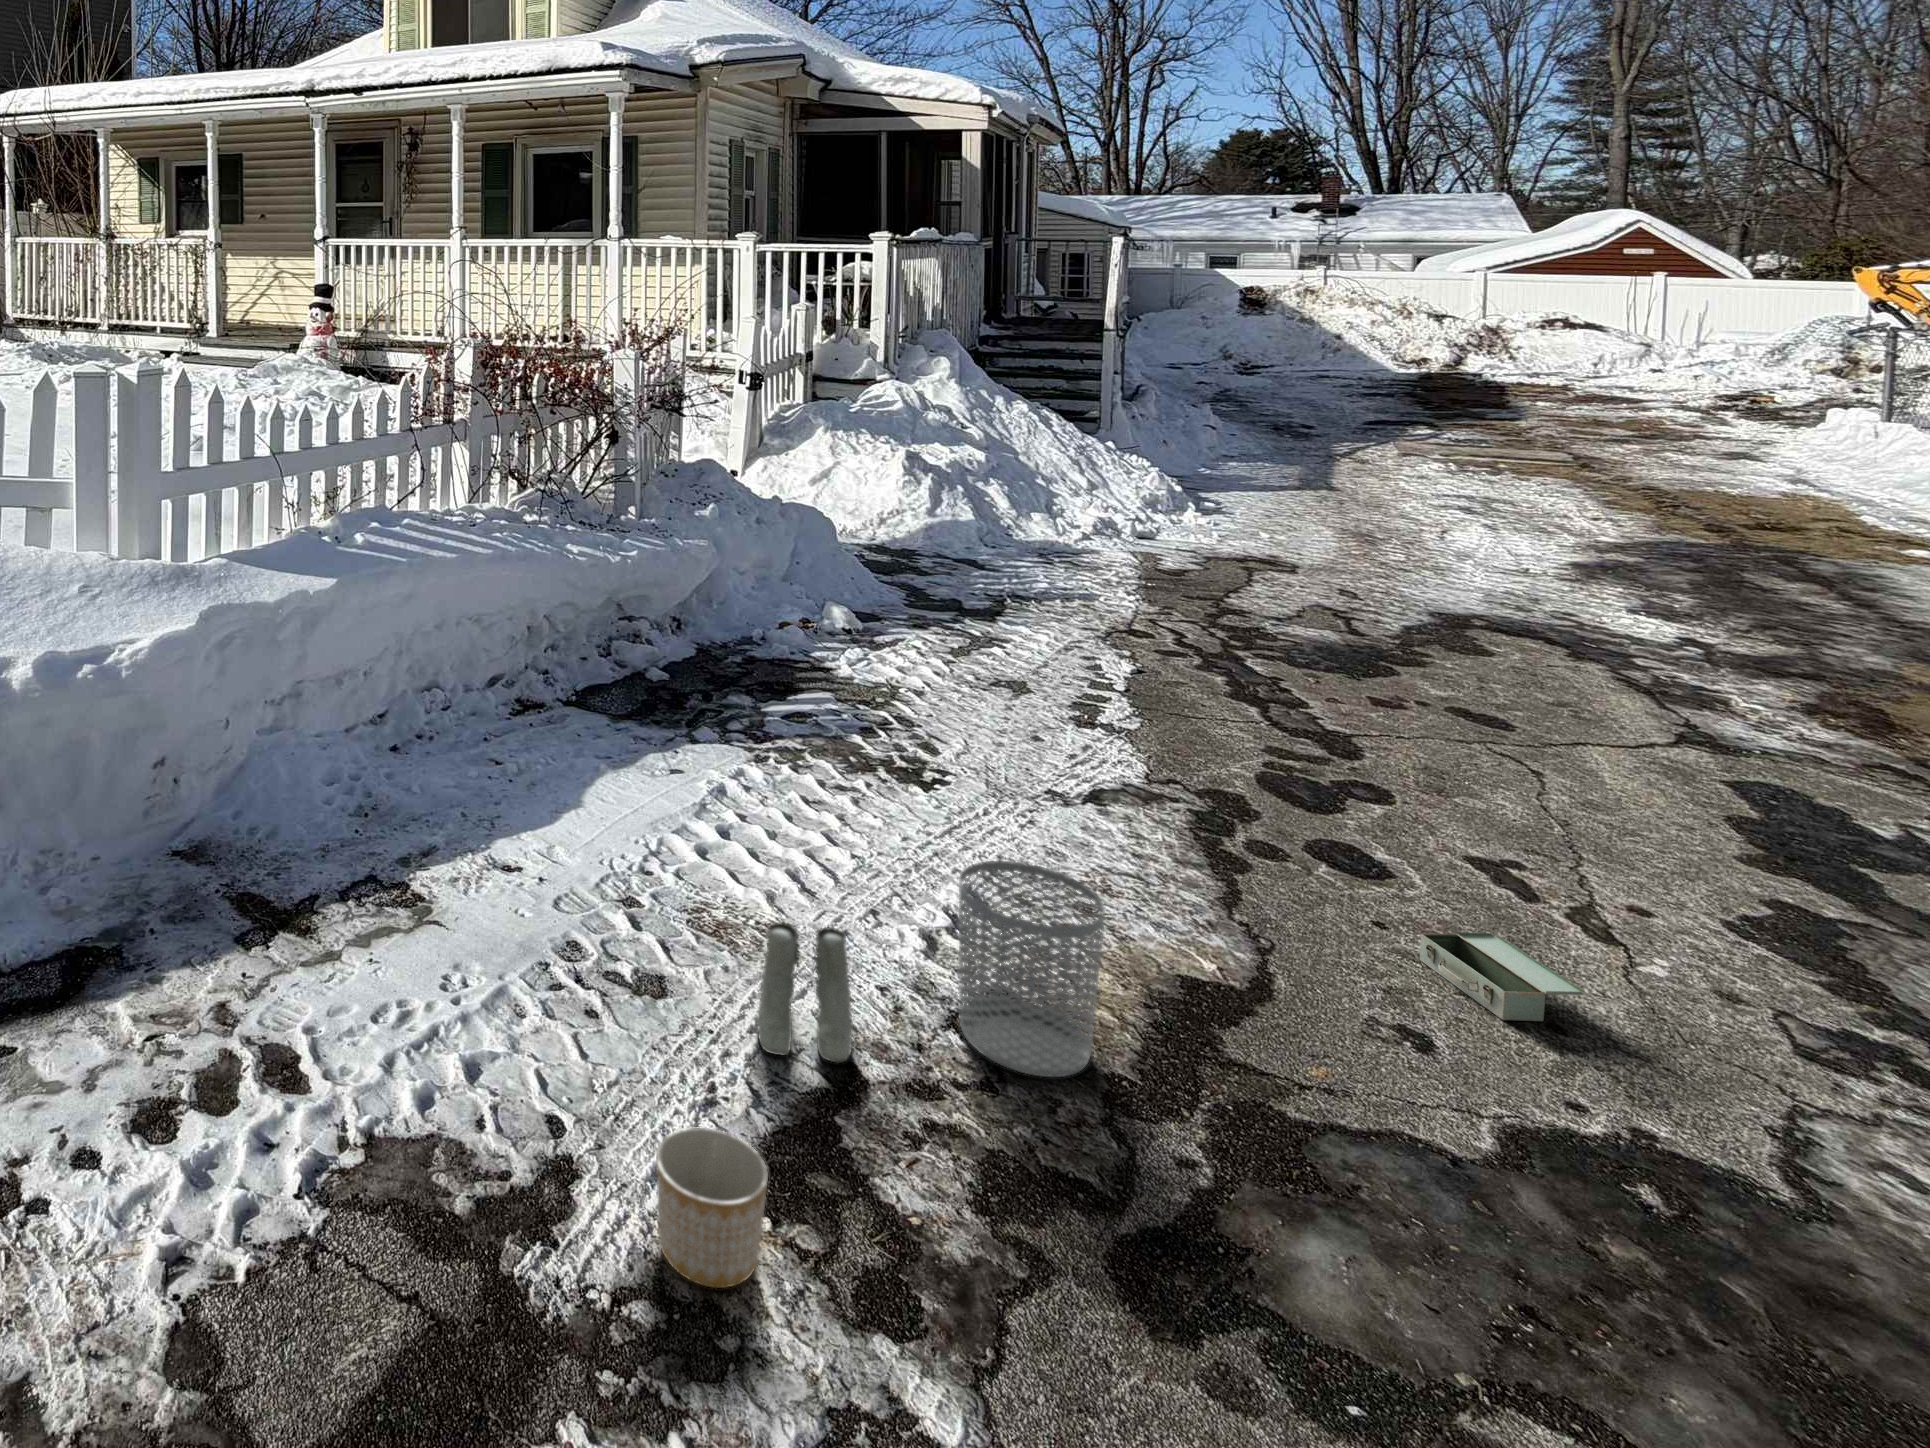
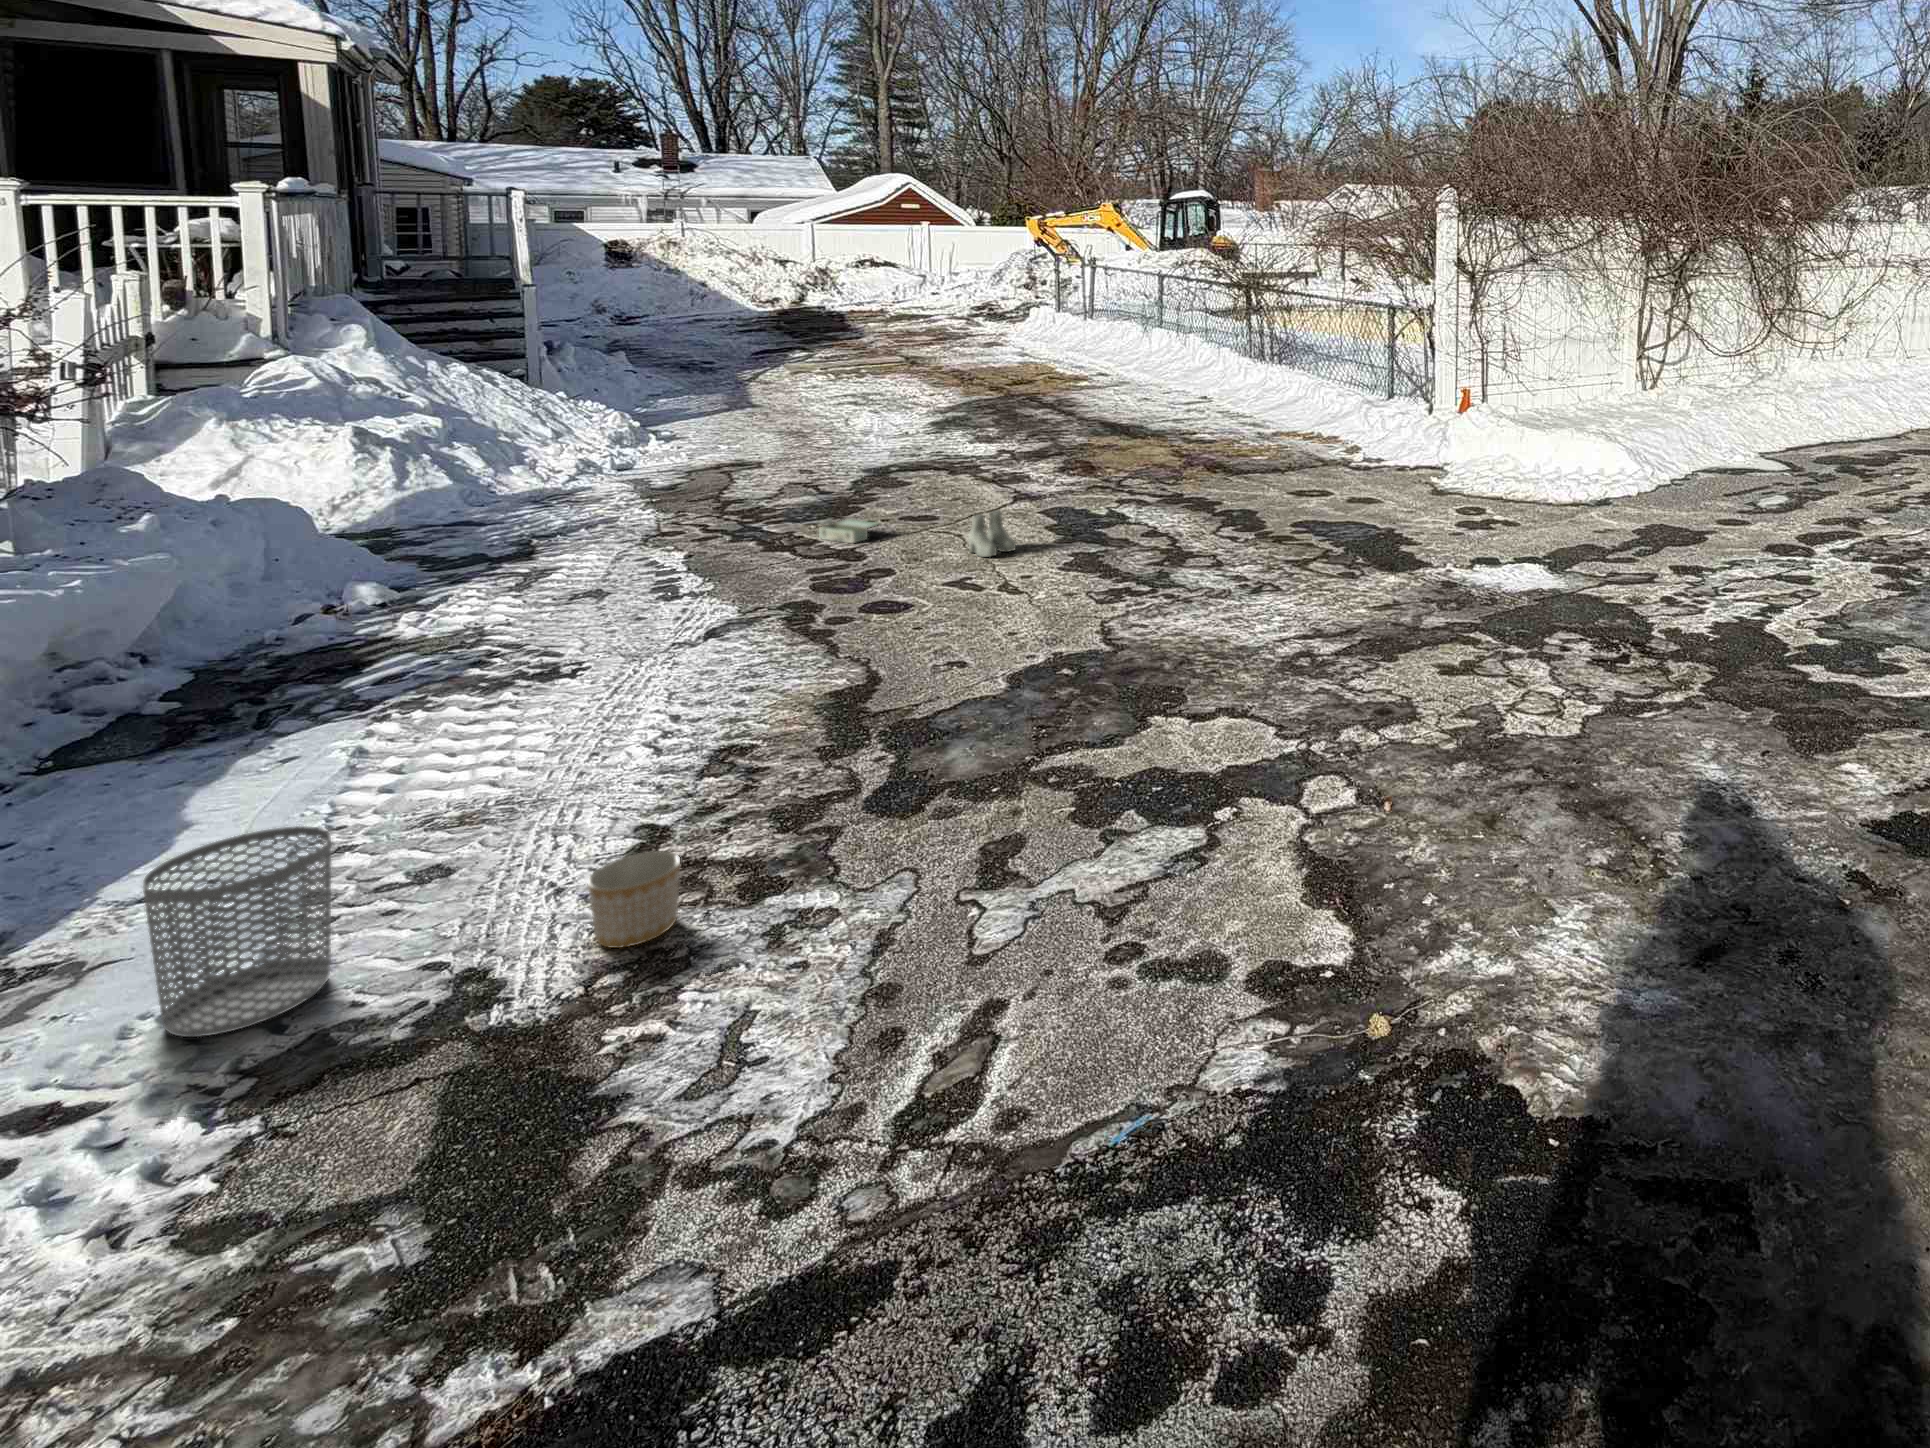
waste bin: present [959,861,1105,1077] -> present [143,826,332,1037]
boots: present [757,922,853,1063] -> present [968,510,1016,557]
toolbox: present [1420,933,1584,1021] -> present [819,519,878,543]

